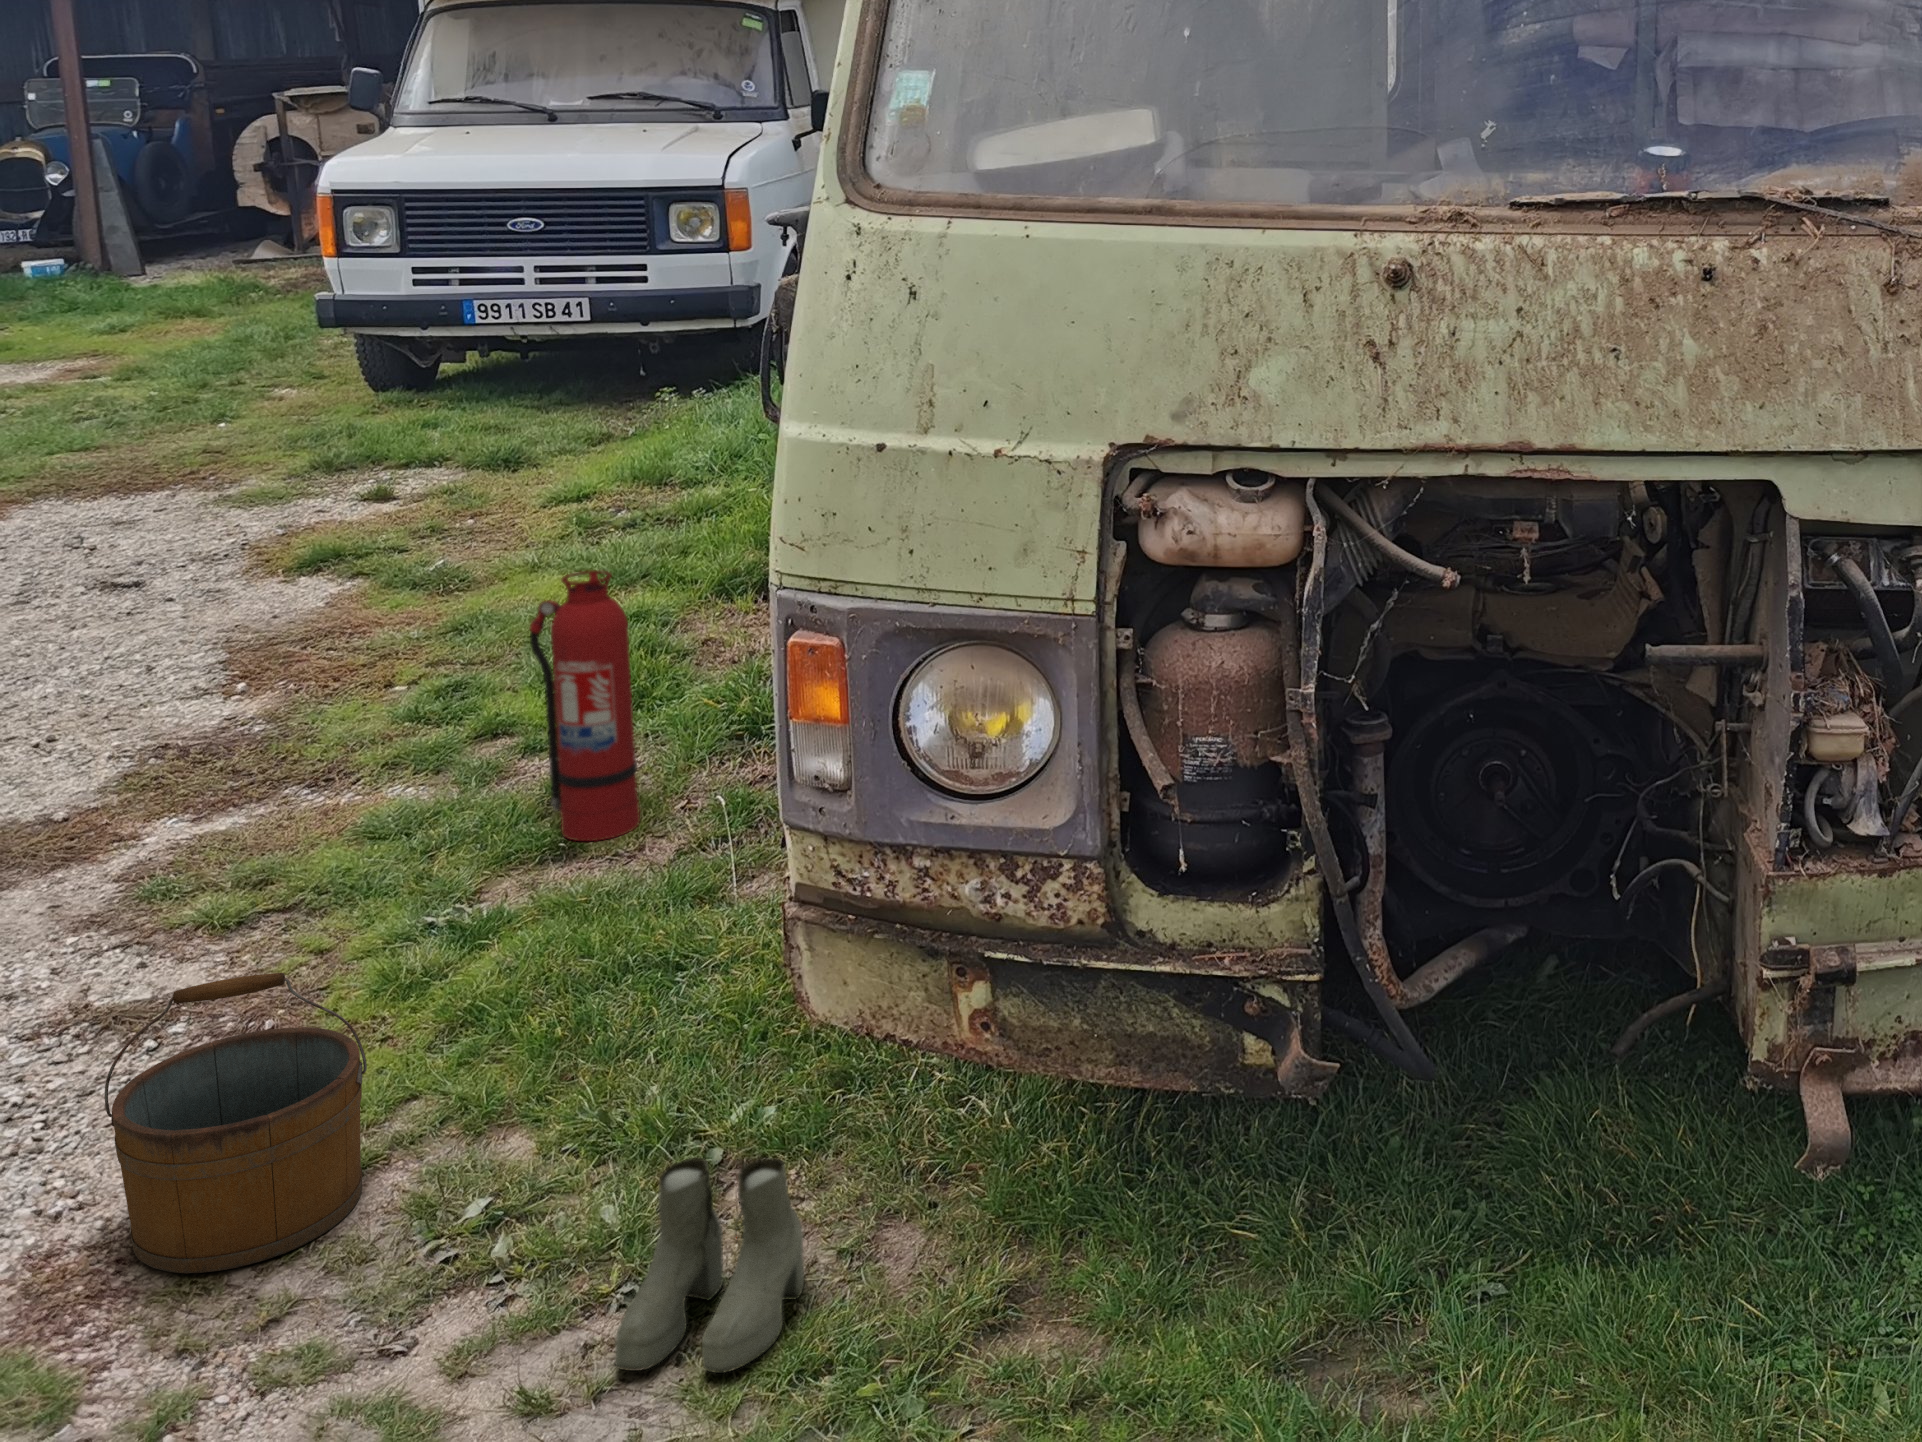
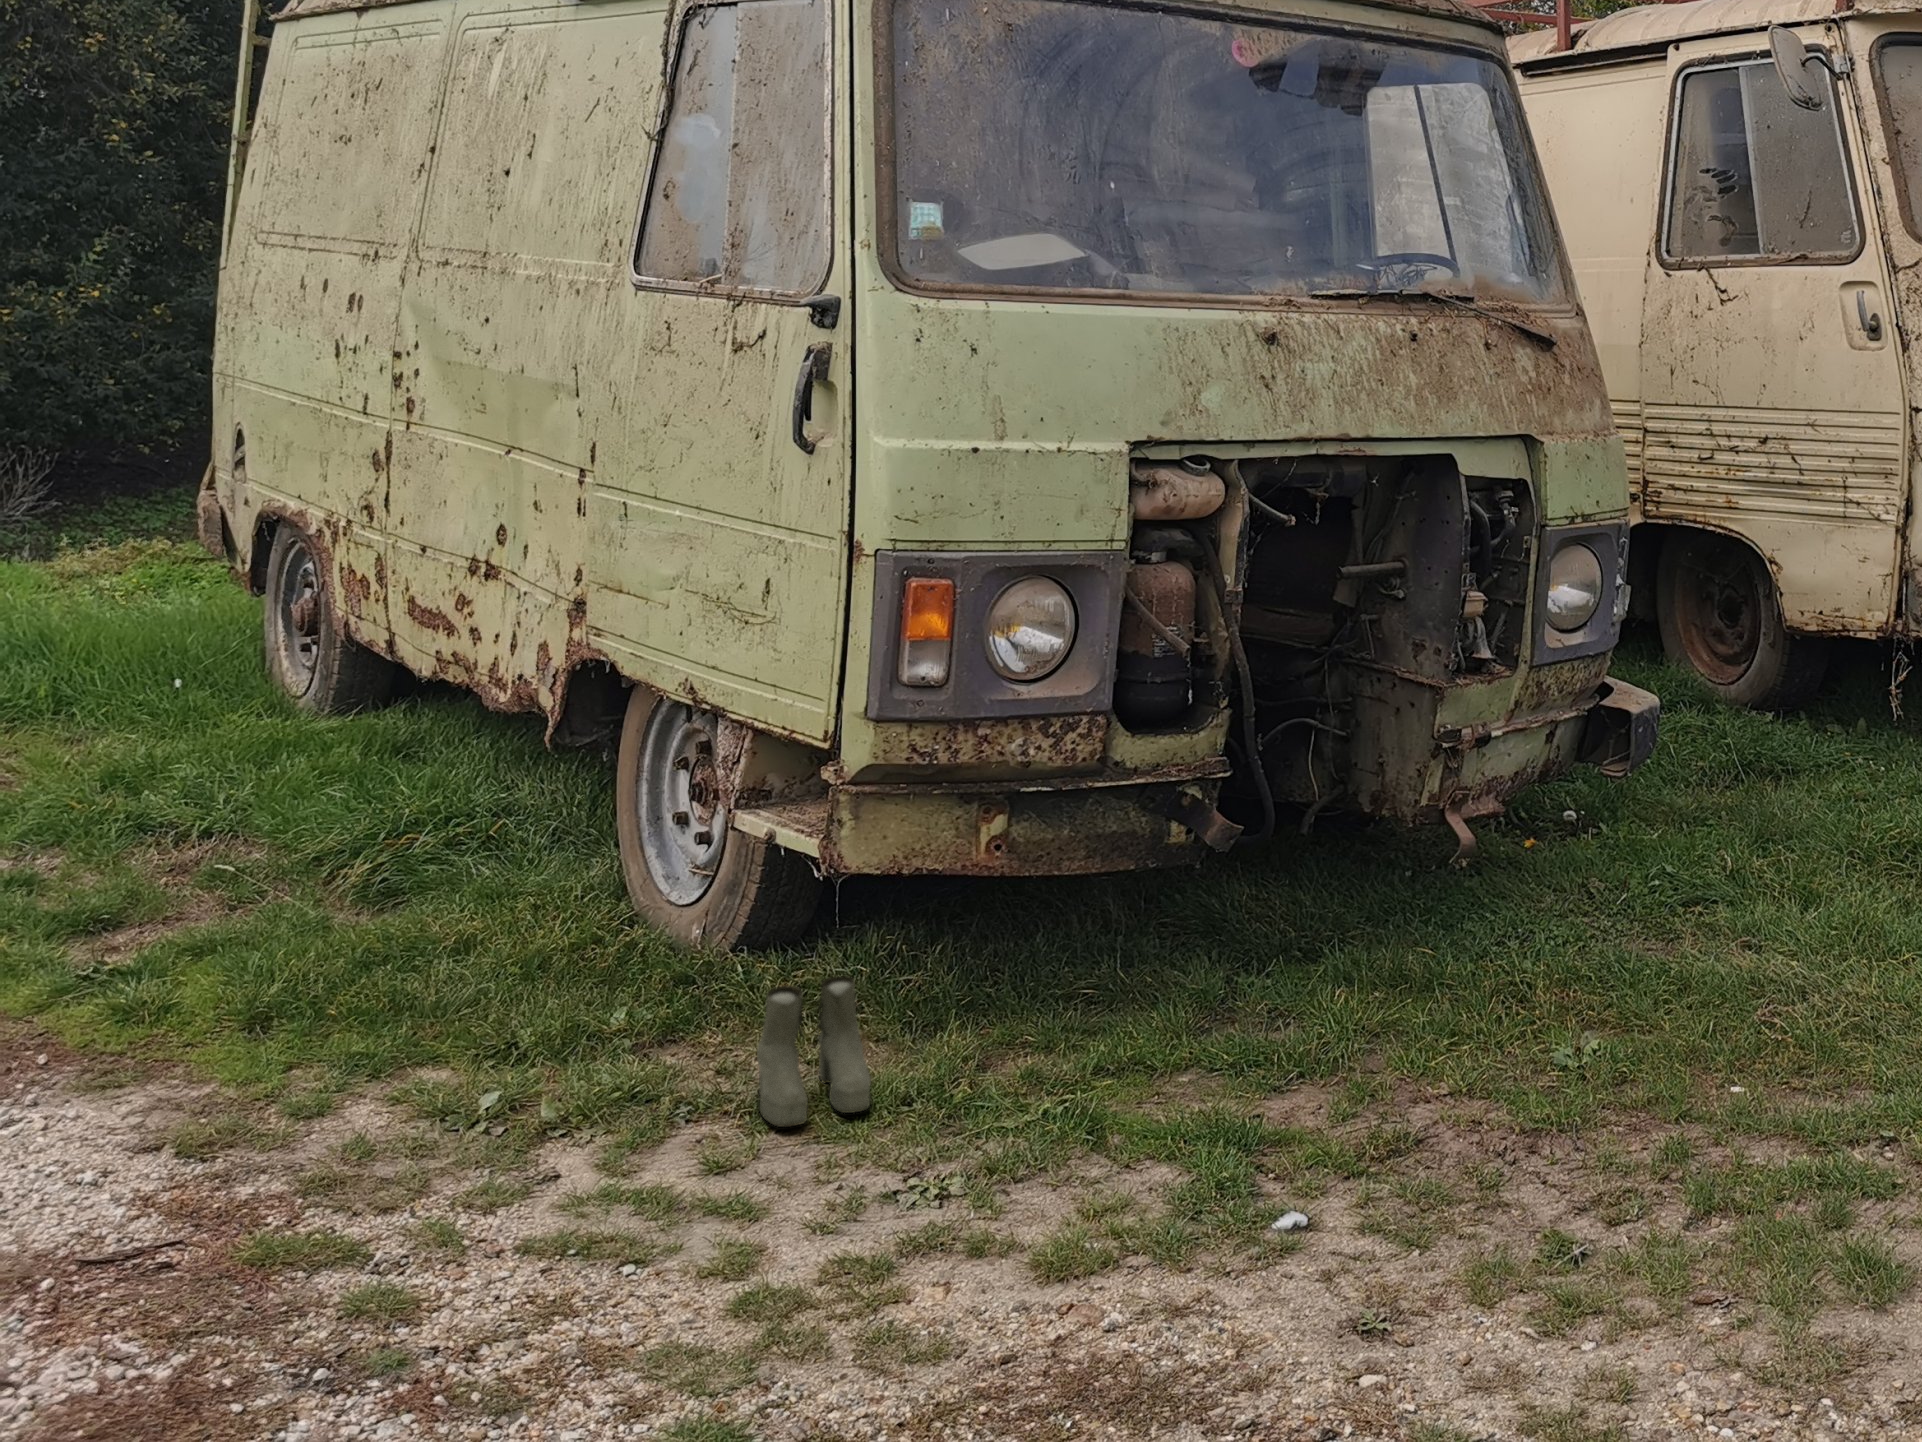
fire extinguisher: present [530,570,640,841] -> none [68,643,176,911]
bucket: present [105,973,367,1273] -> none [193,928,401,1189]

